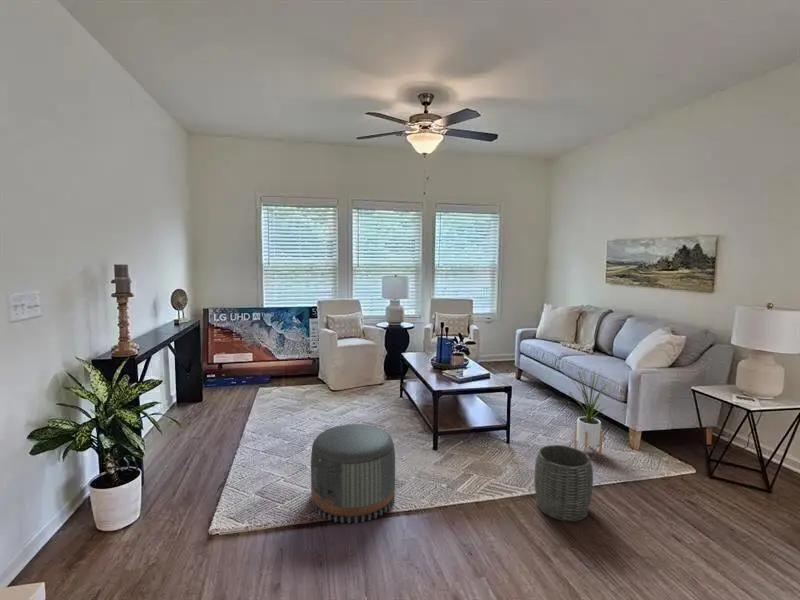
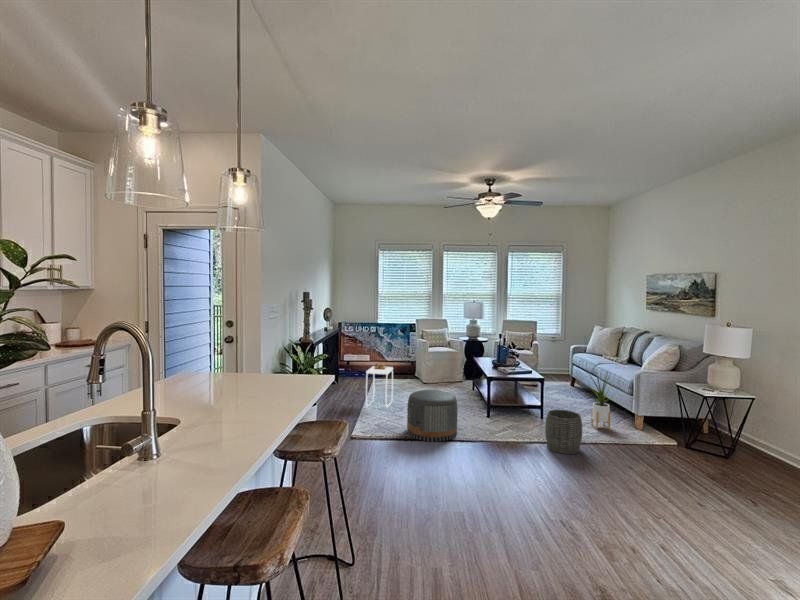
side table: none [240,377,286,447] -> present [366,364,393,407]

